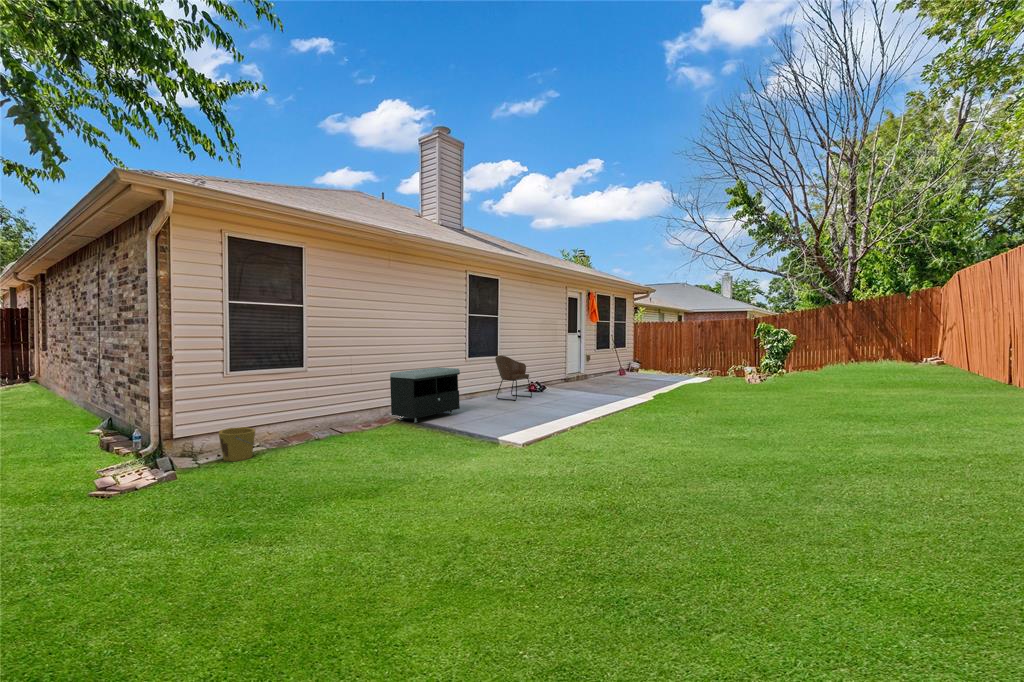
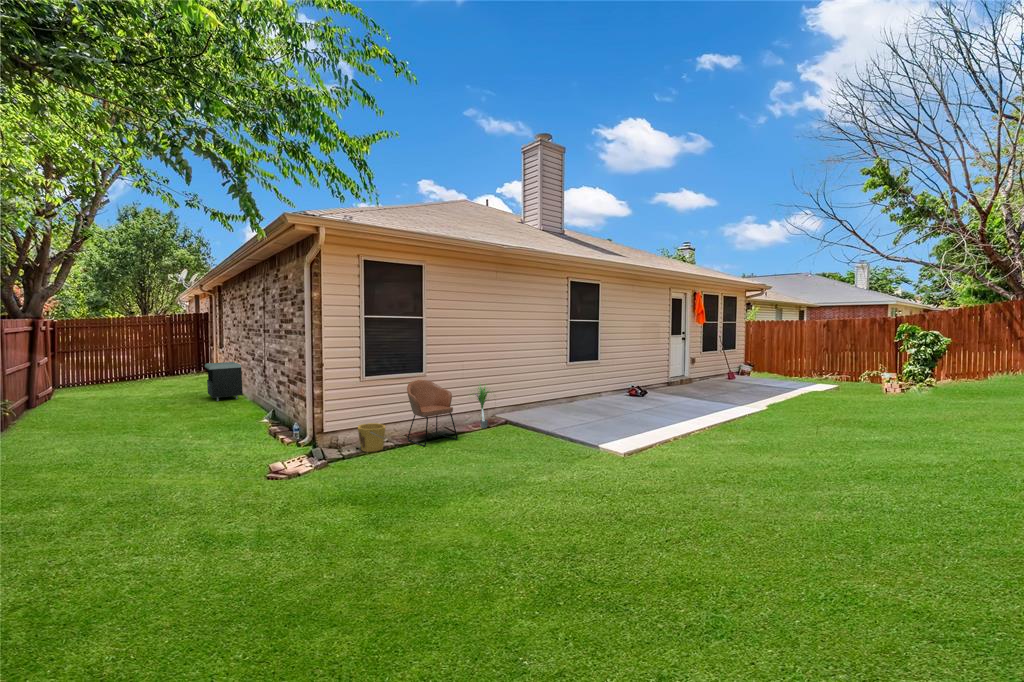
chair: present [495,355,532,401] -> present [407,380,457,447]
storage bench: present [390,368,460,422] -> present [205,362,243,401]
potted plant: none [356,376,392,429] -> present [475,387,489,428]

